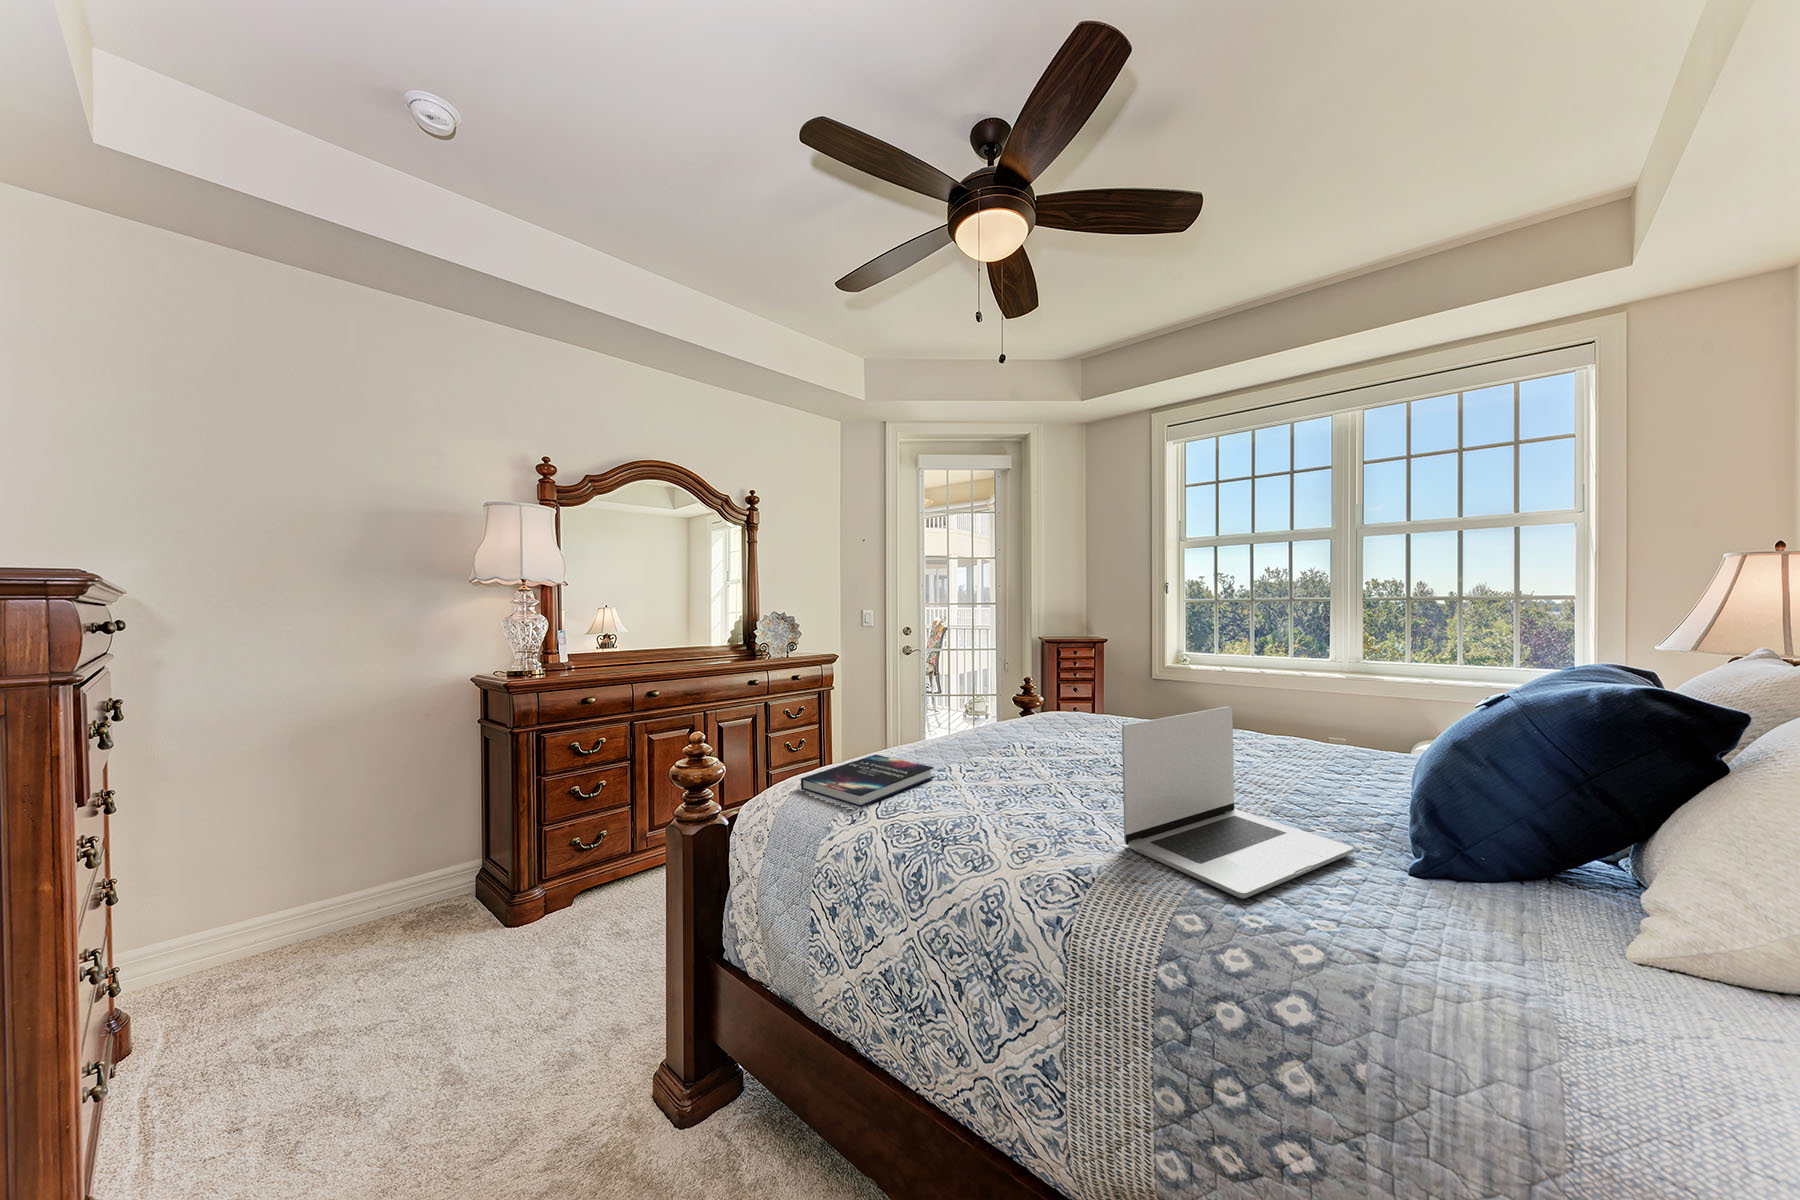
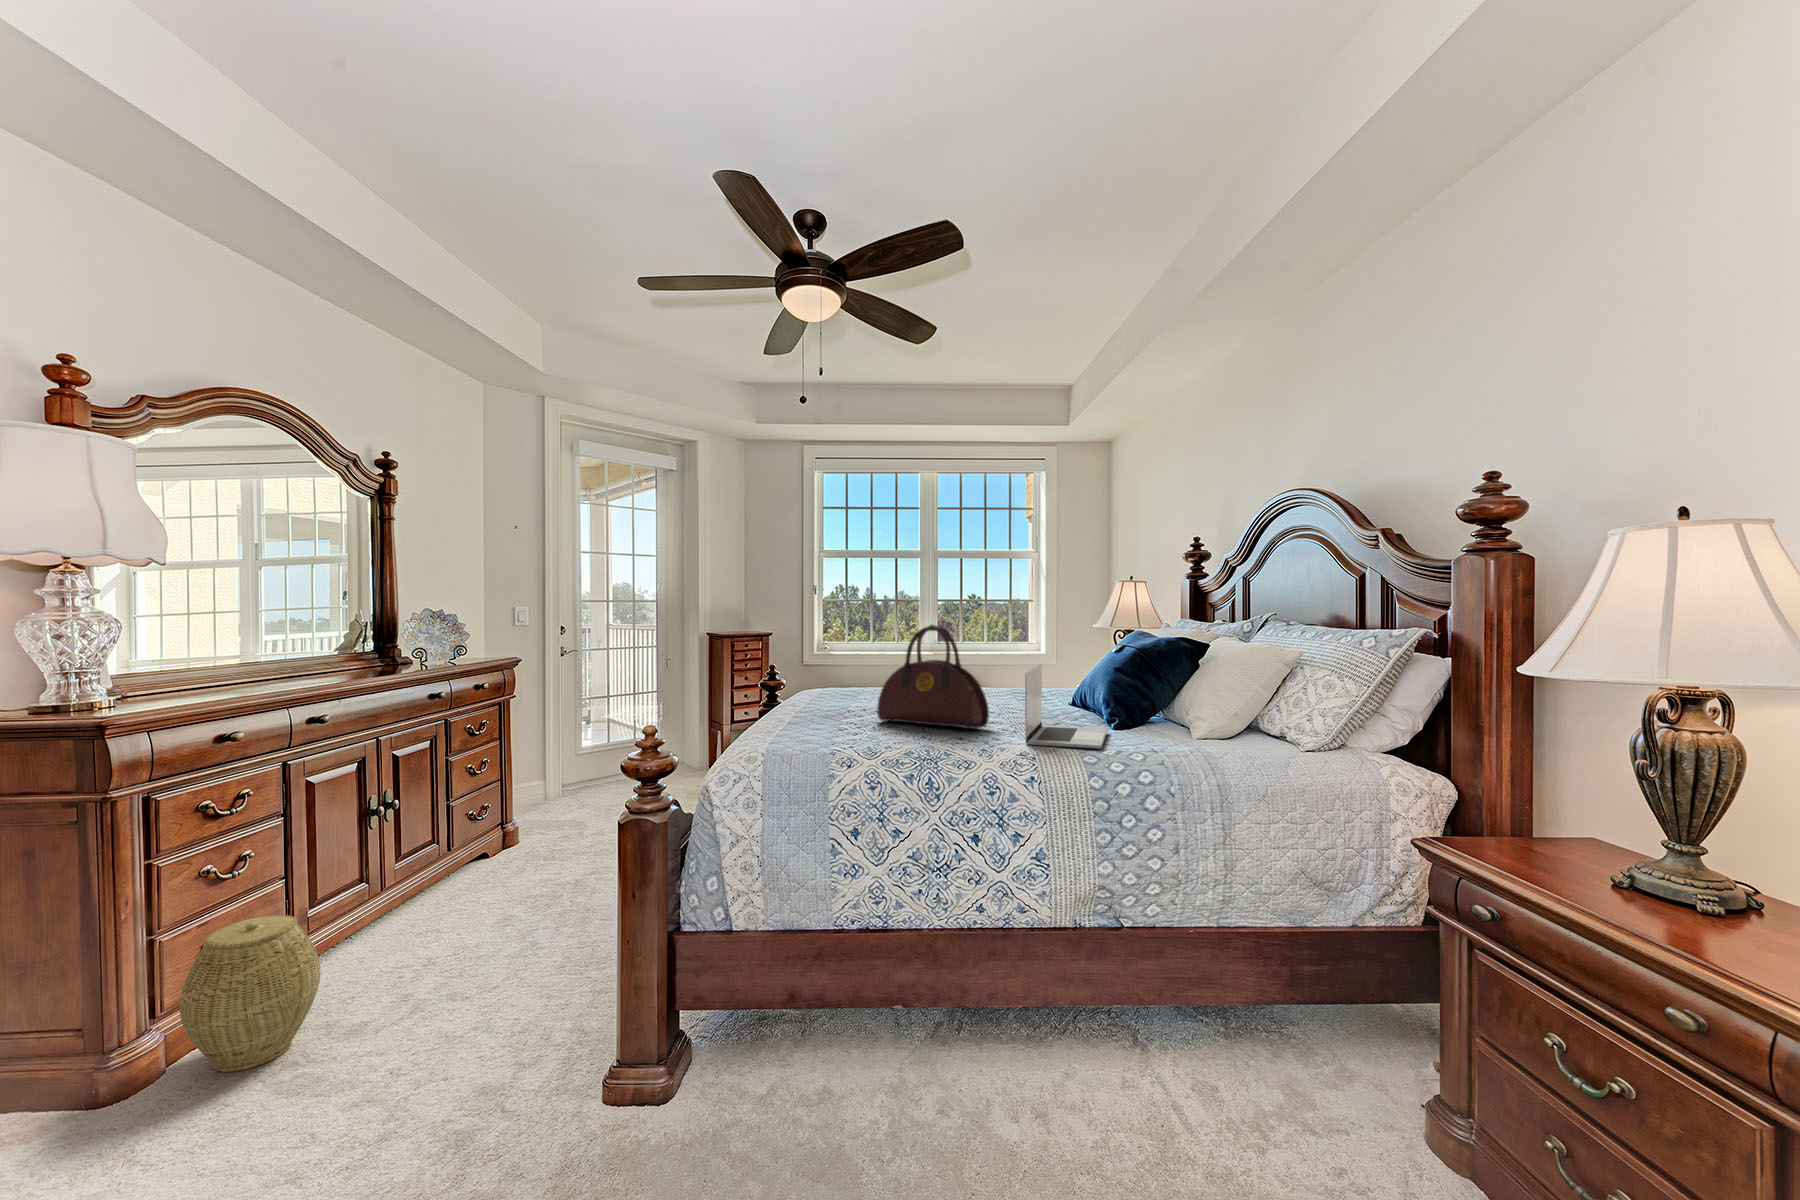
handbag: none [1015,633,1144,794] -> present [877,625,989,729]
hardback book: present [801,755,934,807] -> none [789,729,861,754]
woven basket: none [541,823,624,928] -> present [180,915,321,1072]

